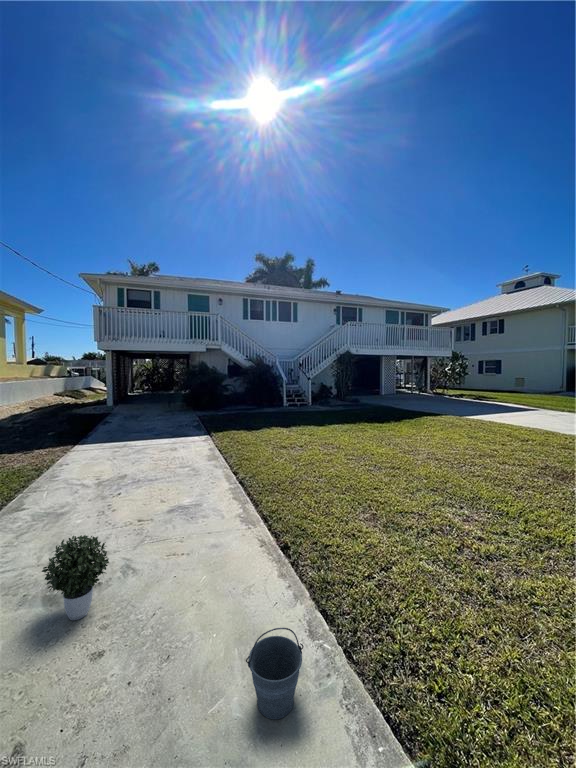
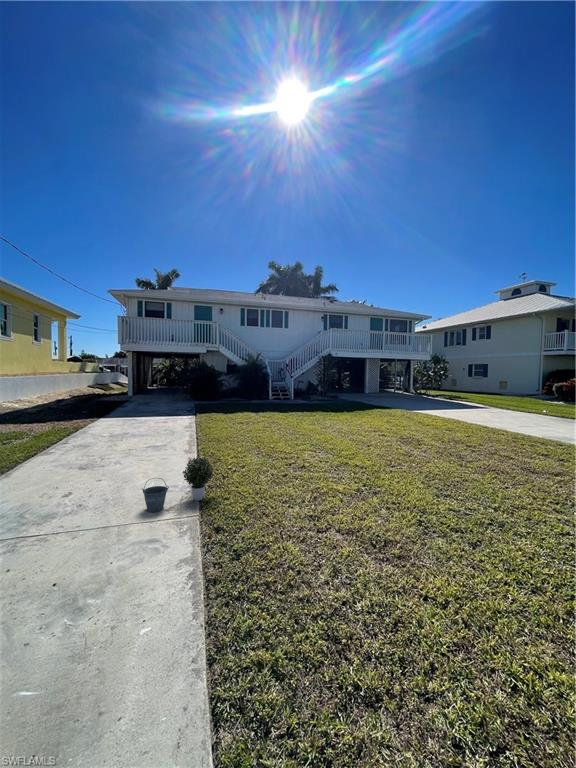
potted plant: present [42,535,109,620] -> present [182,458,213,501]

